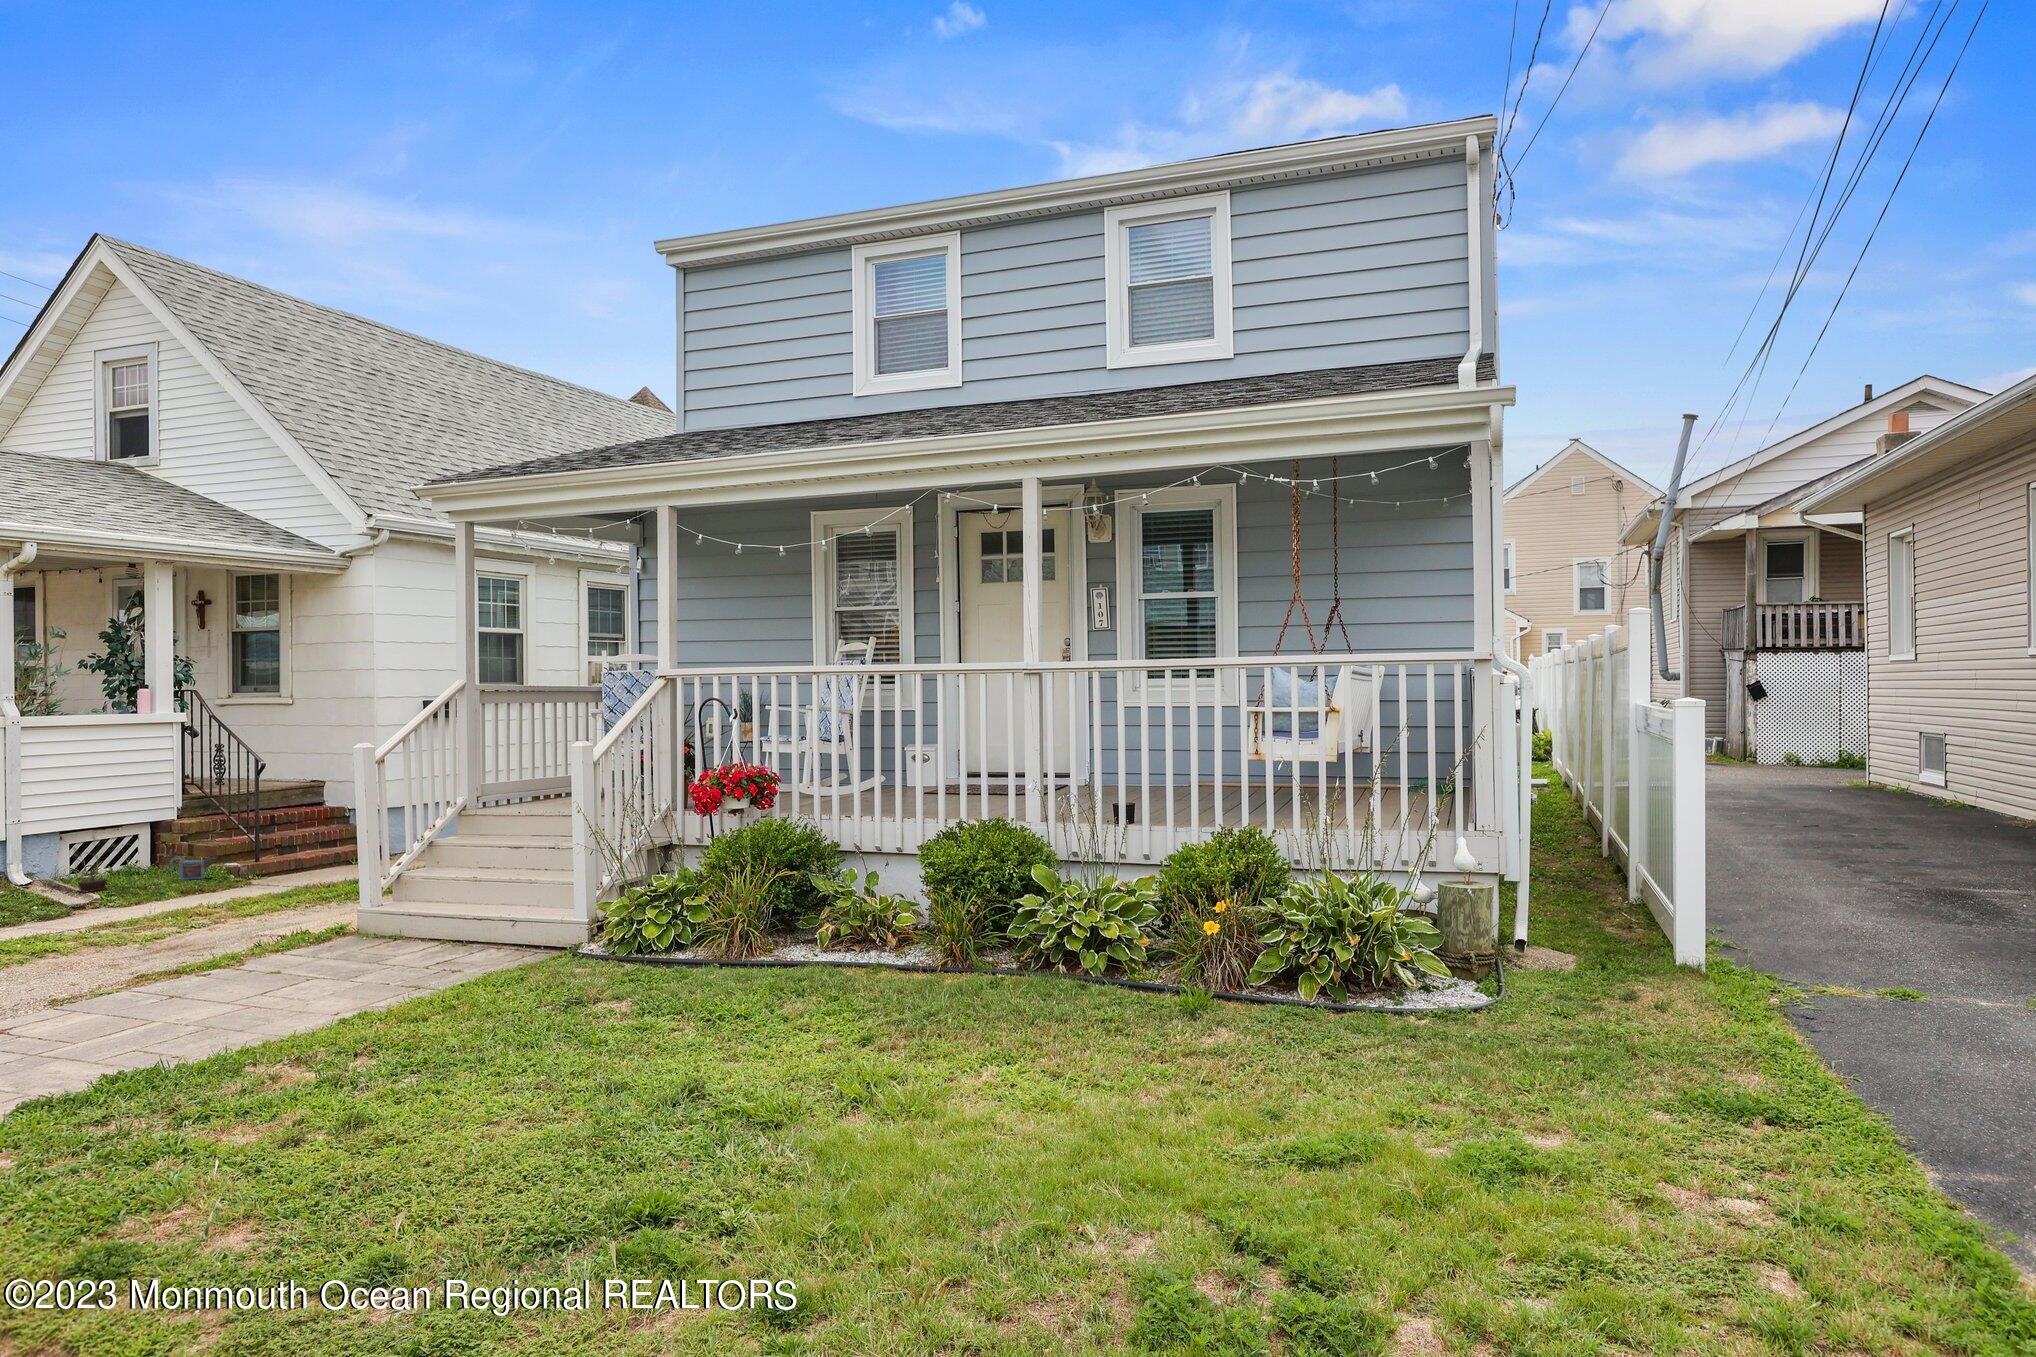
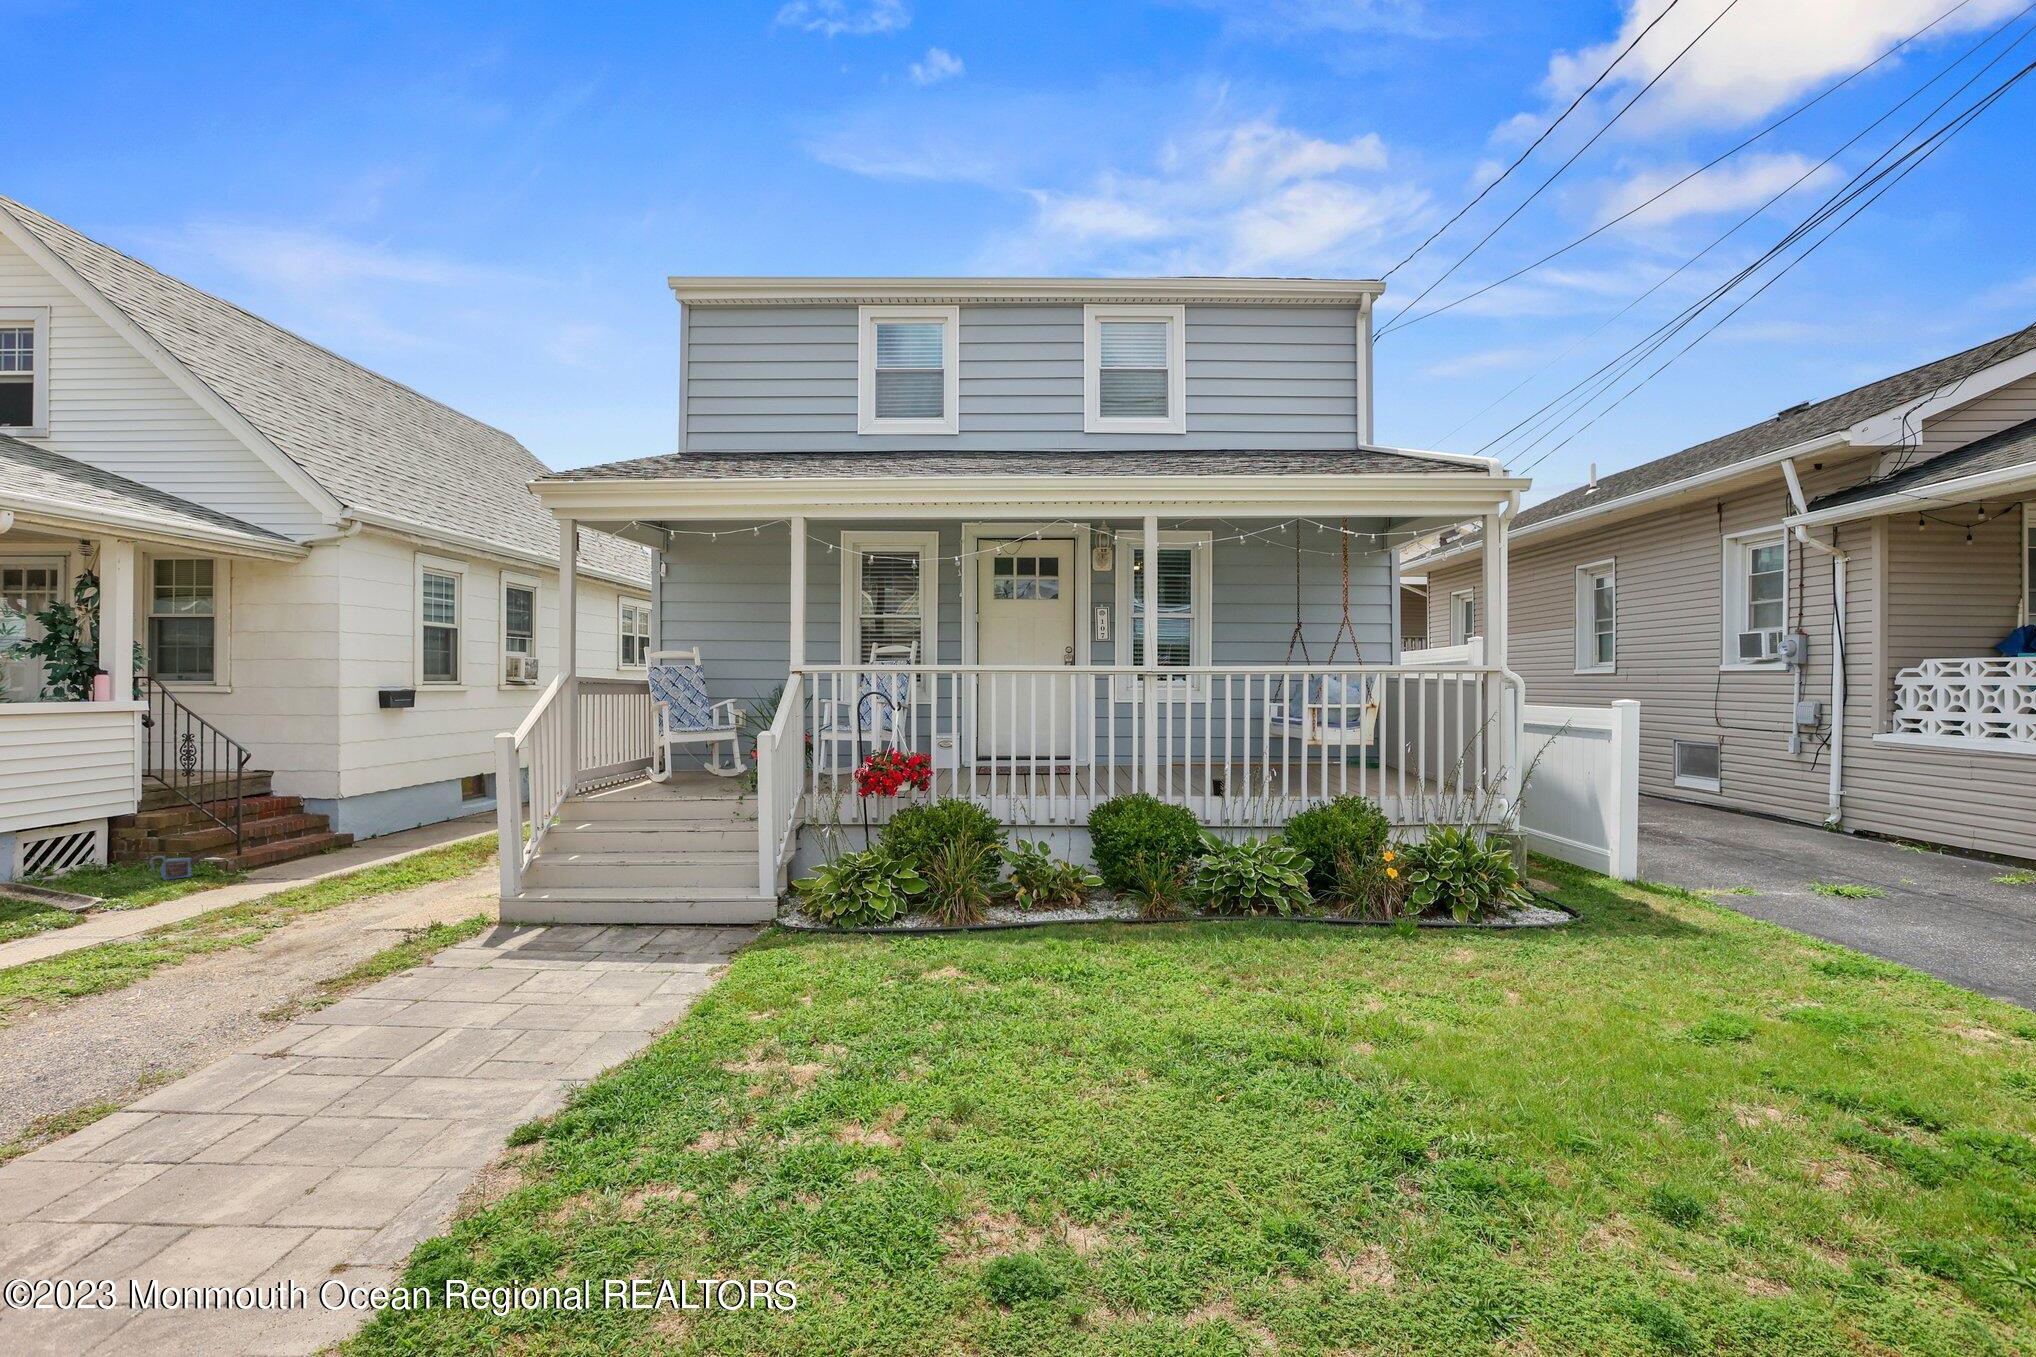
potted plant: present [74,837,123,892] -> none [34,835,105,899]

